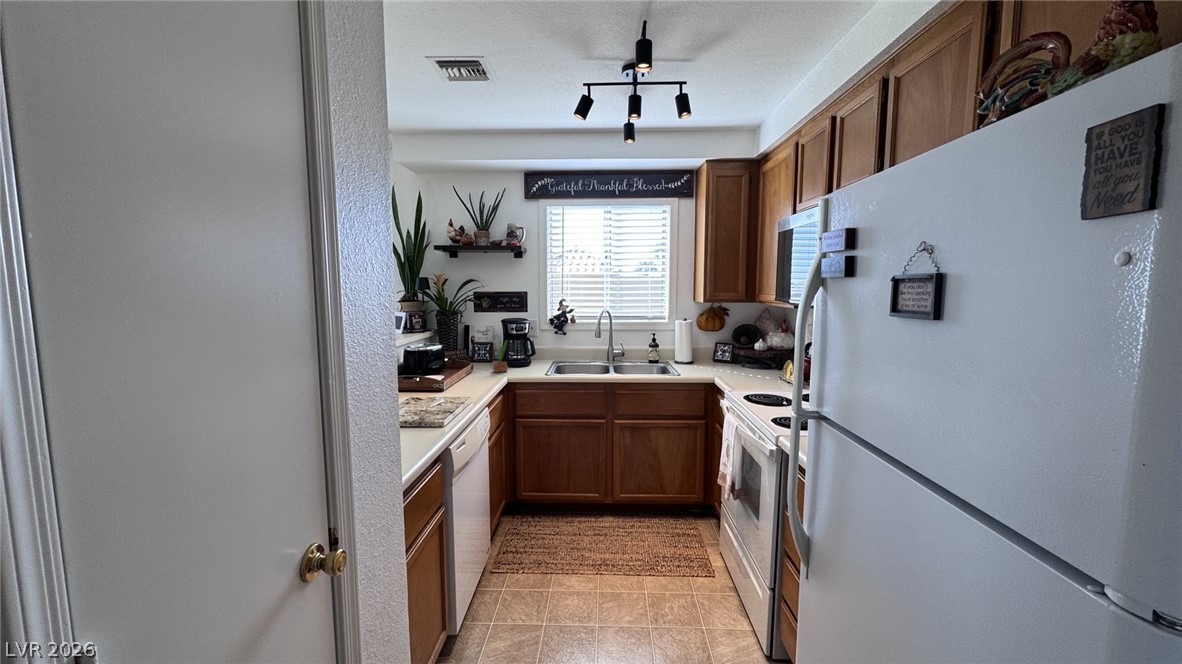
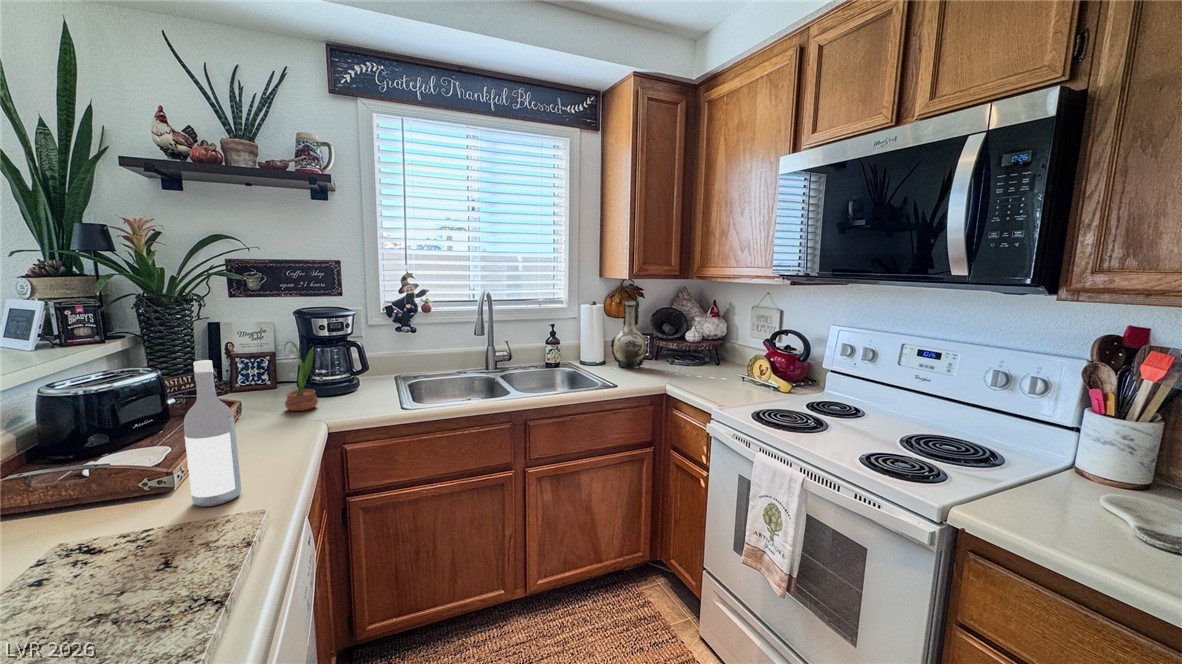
decorative vase: none [697,318,724,368] -> present [611,300,648,368]
wine bottle: none [448,336,466,396] -> present [184,360,241,507]

